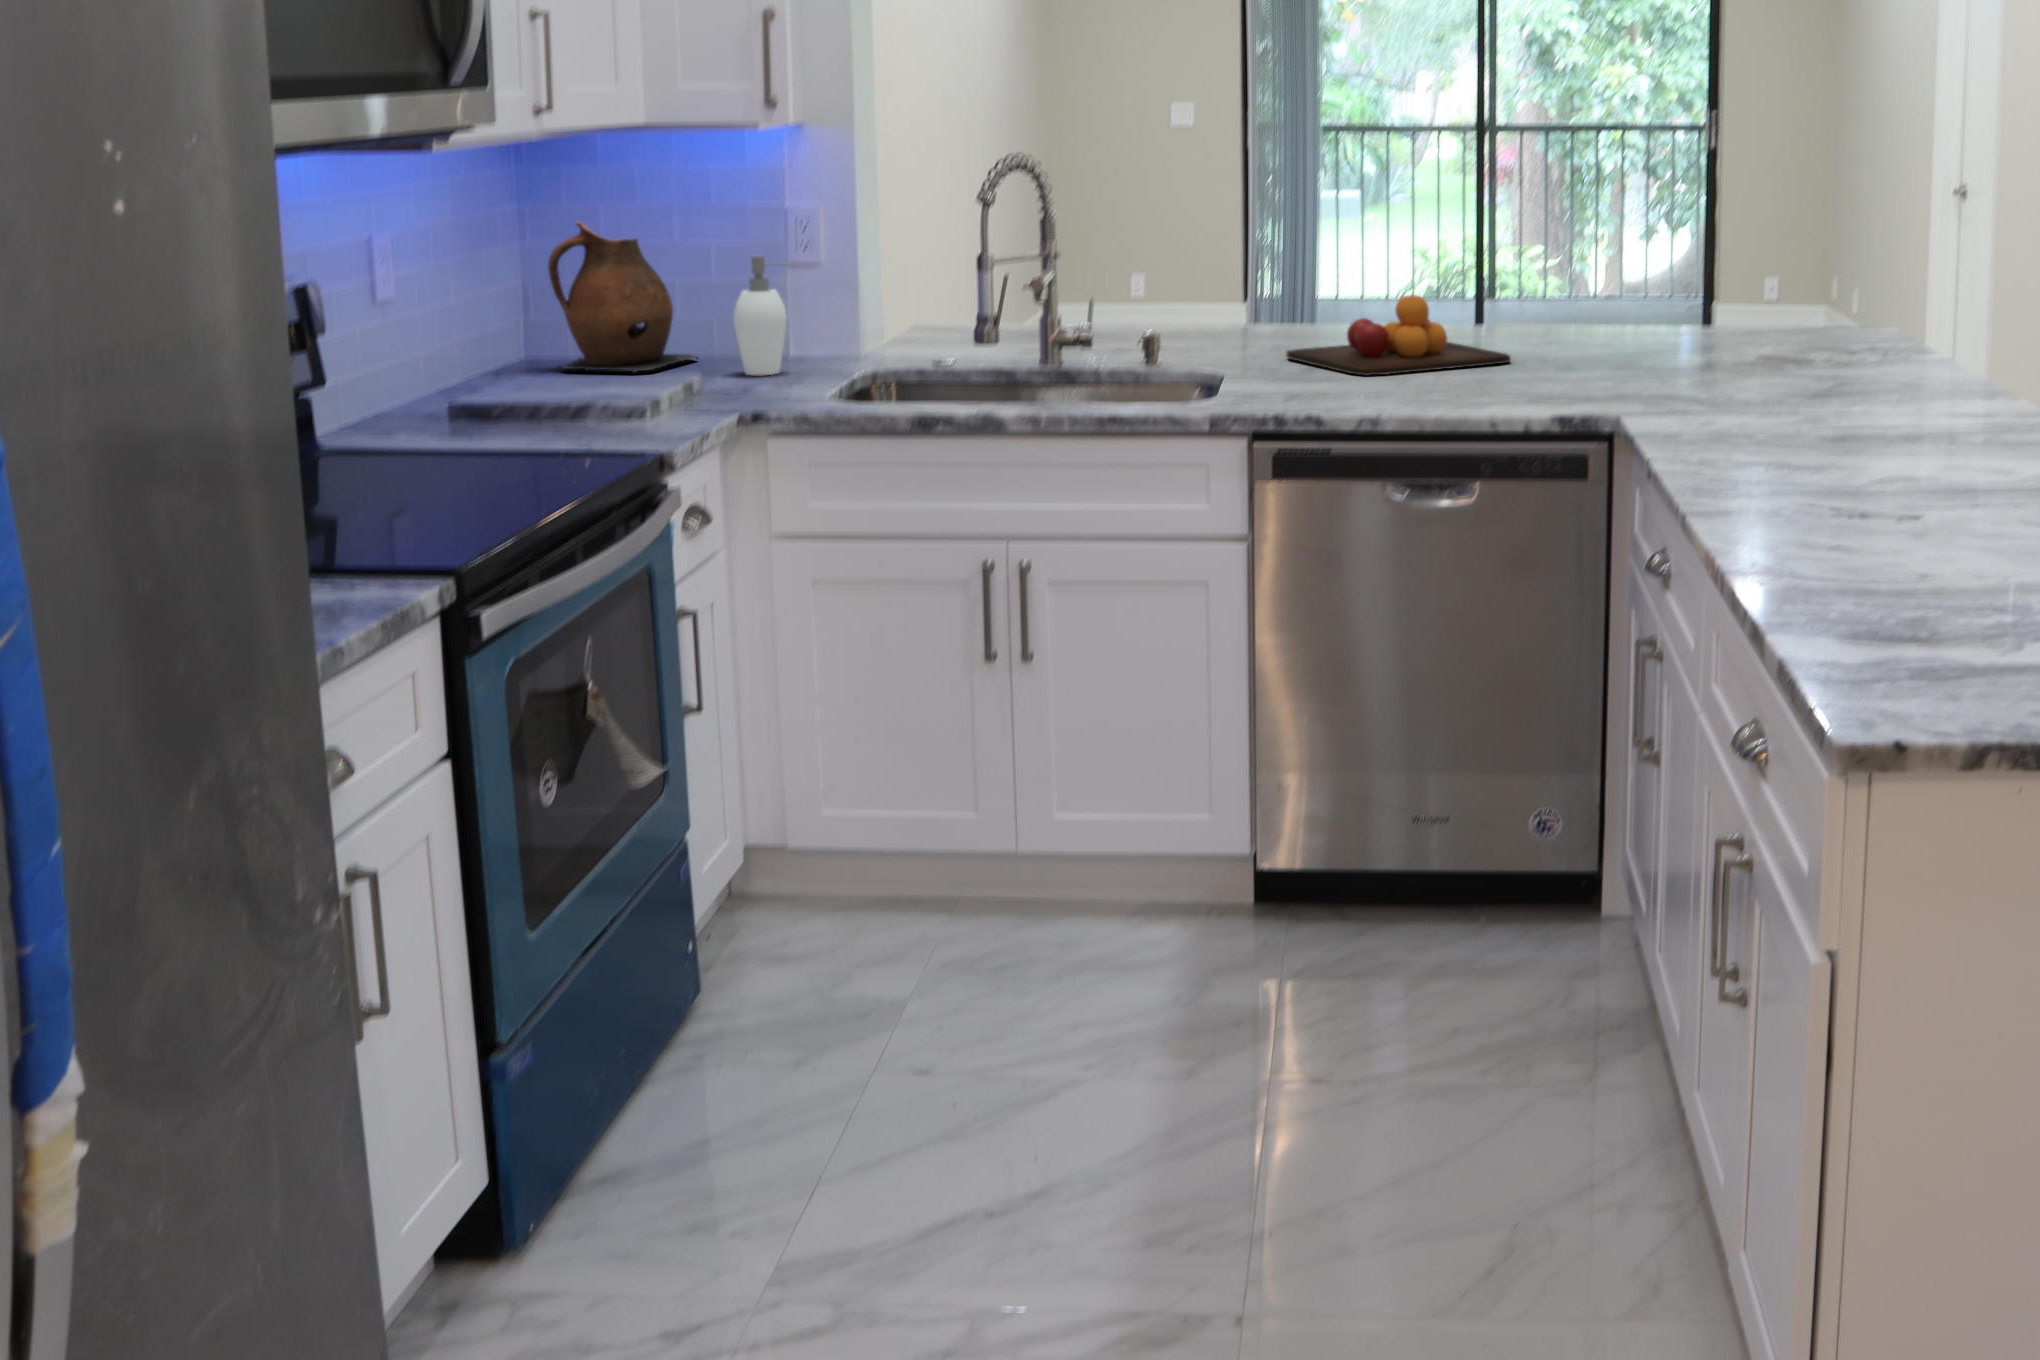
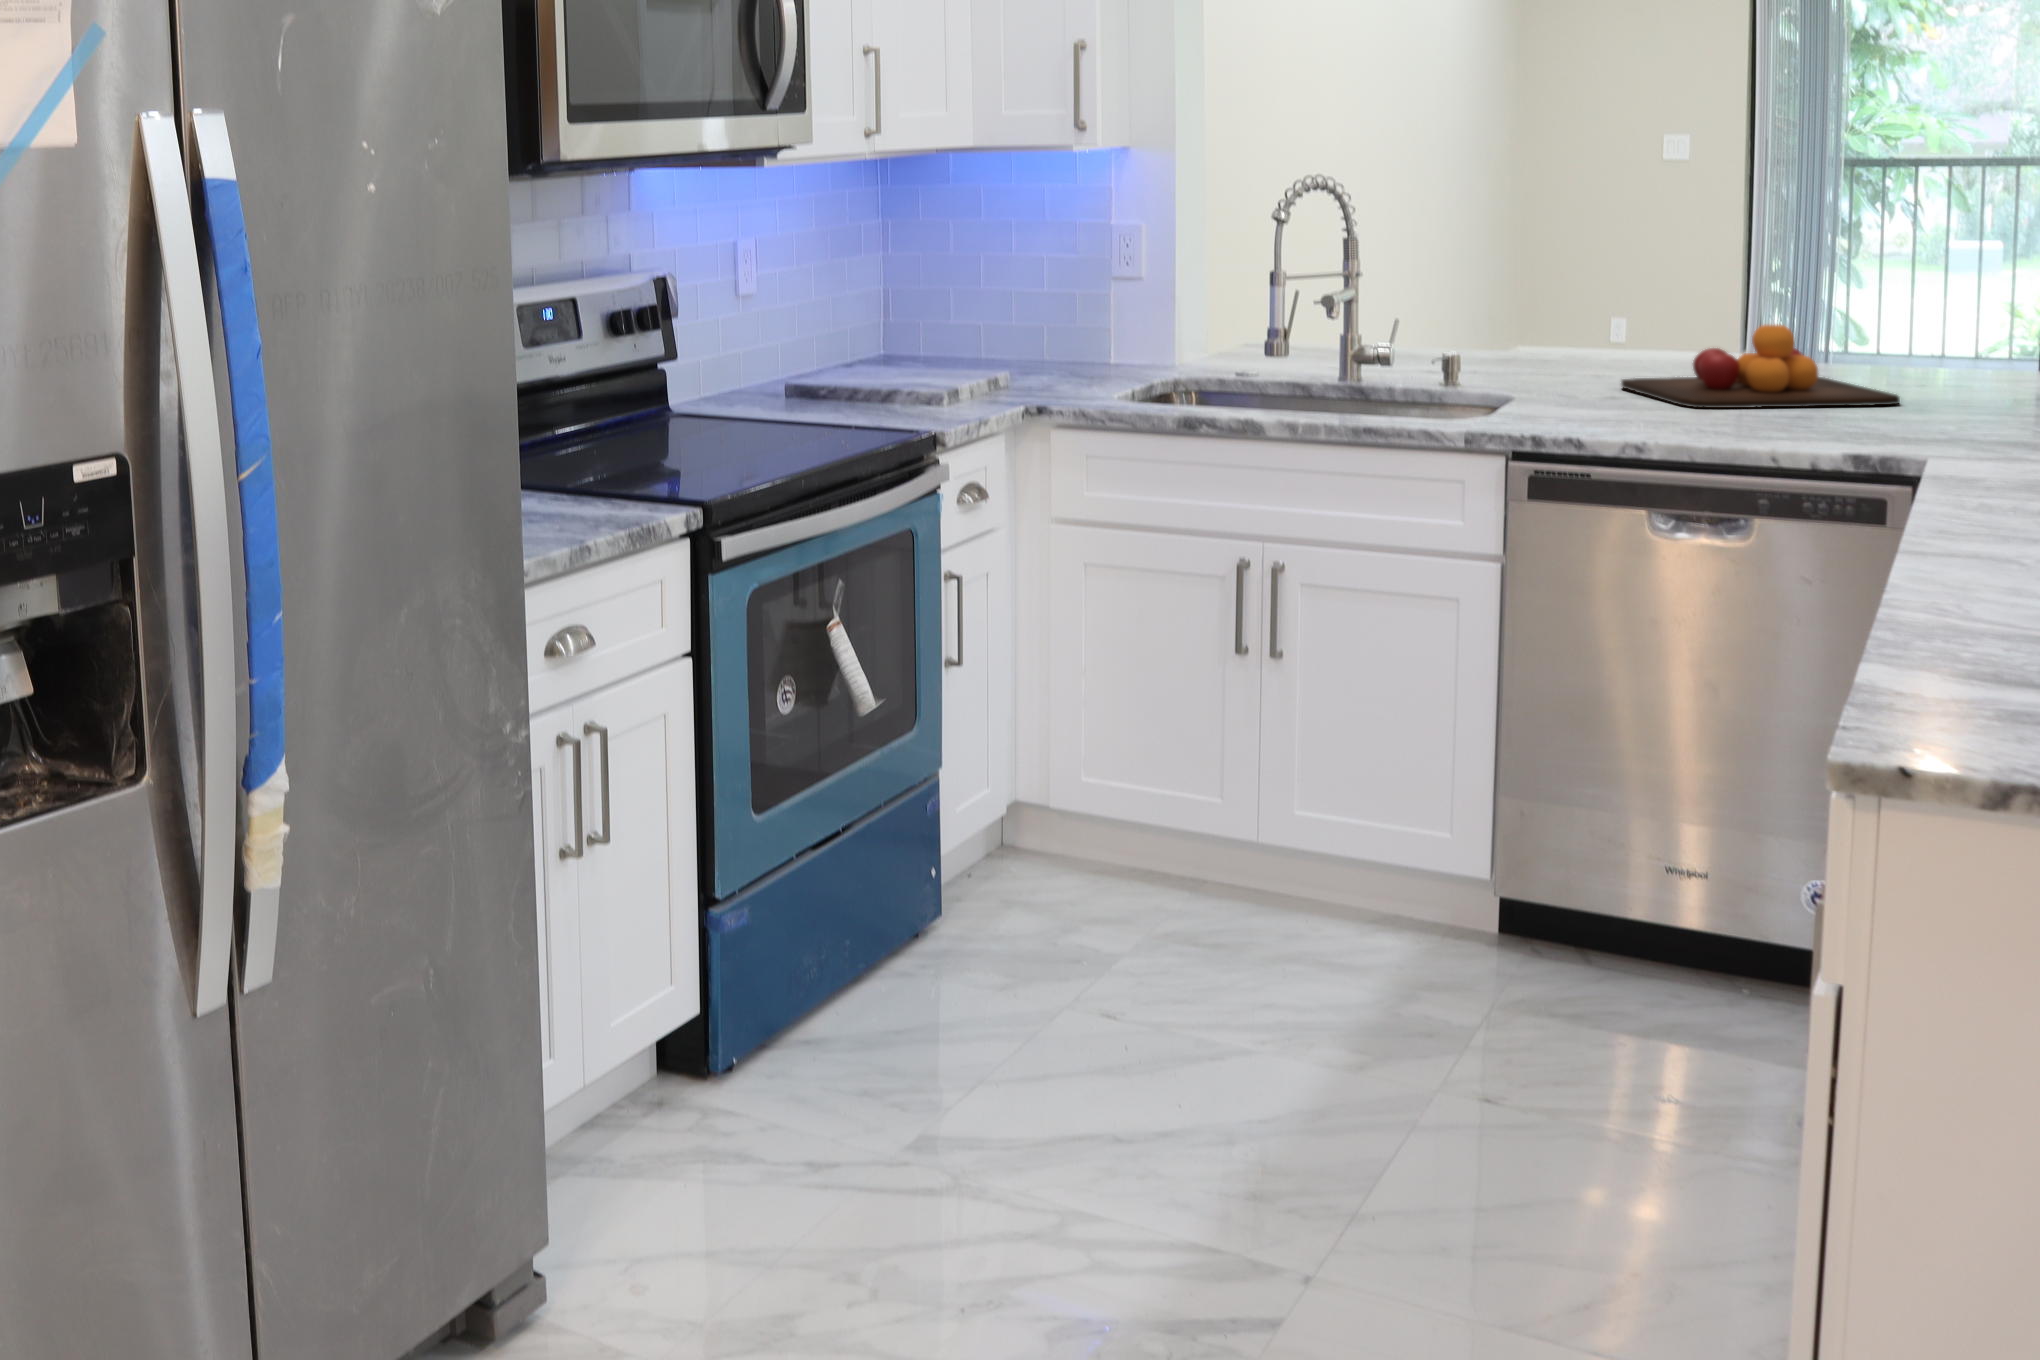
ceramic pitcher: present [548,222,699,373] -> none [897,234,1025,369]
soap dispenser: present [733,256,787,376] -> none [1046,266,1103,376]

